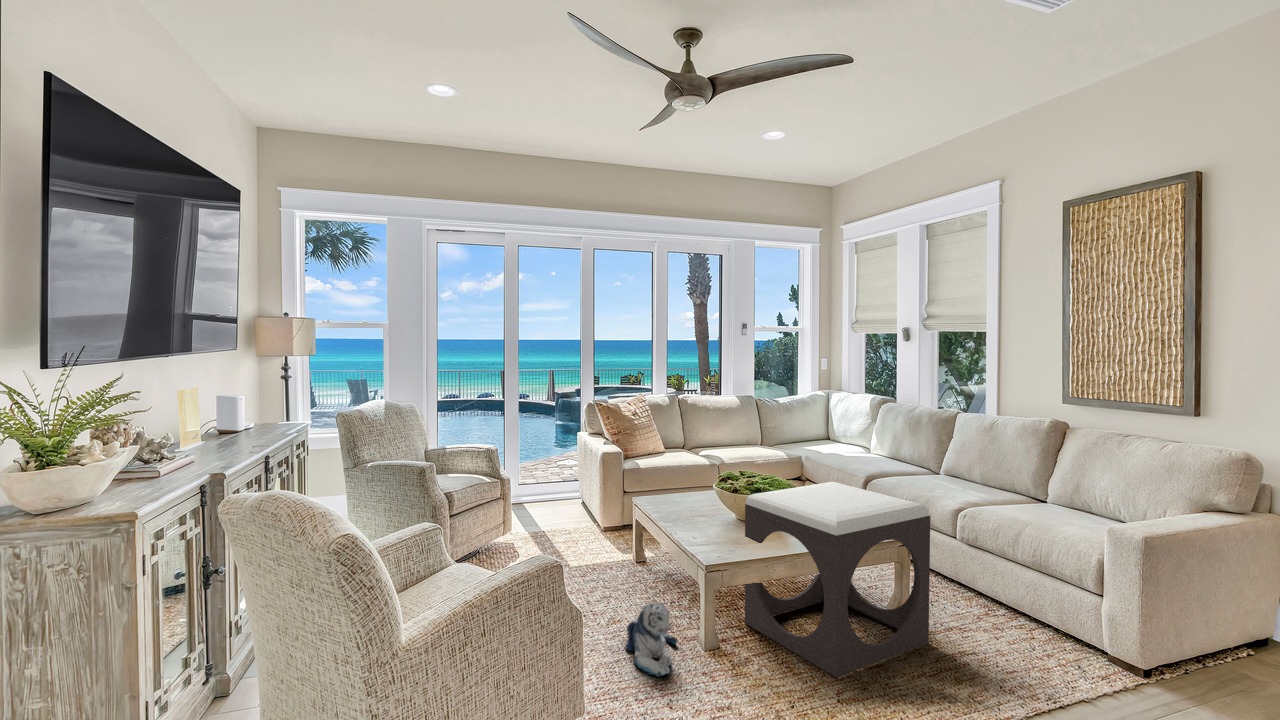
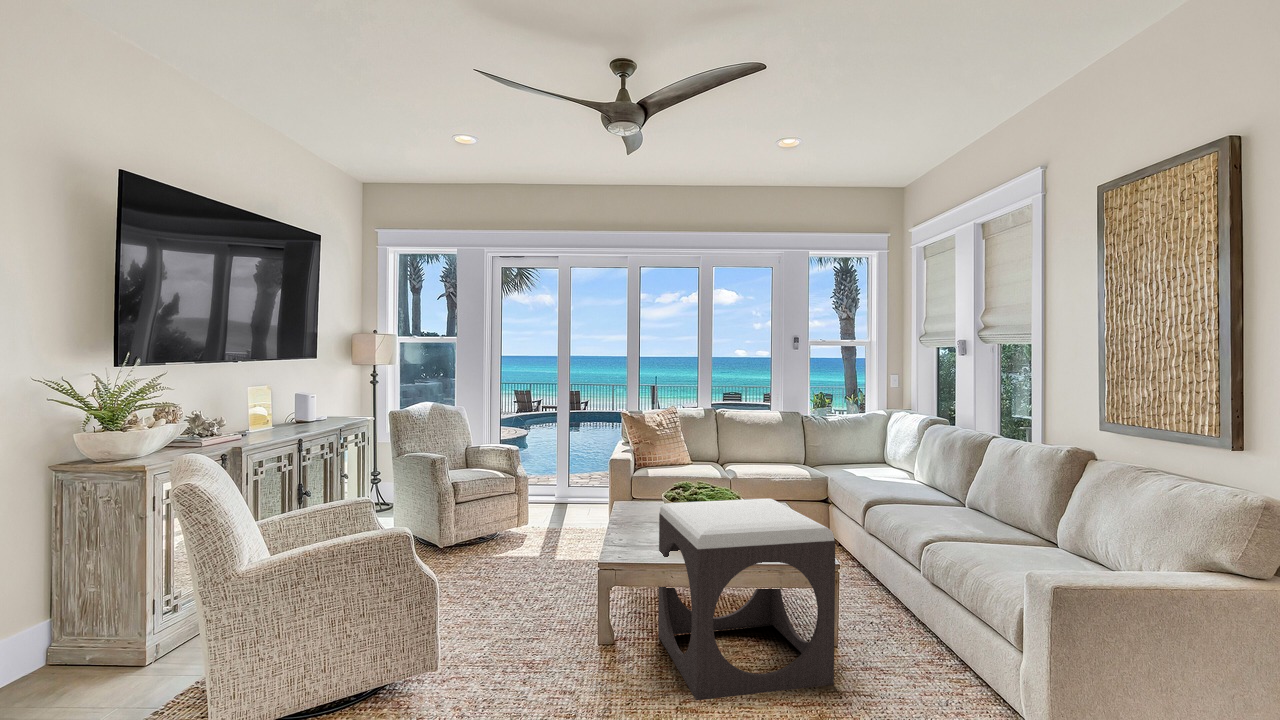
plush toy: present [625,603,677,677] -> none [518,600,575,672]

